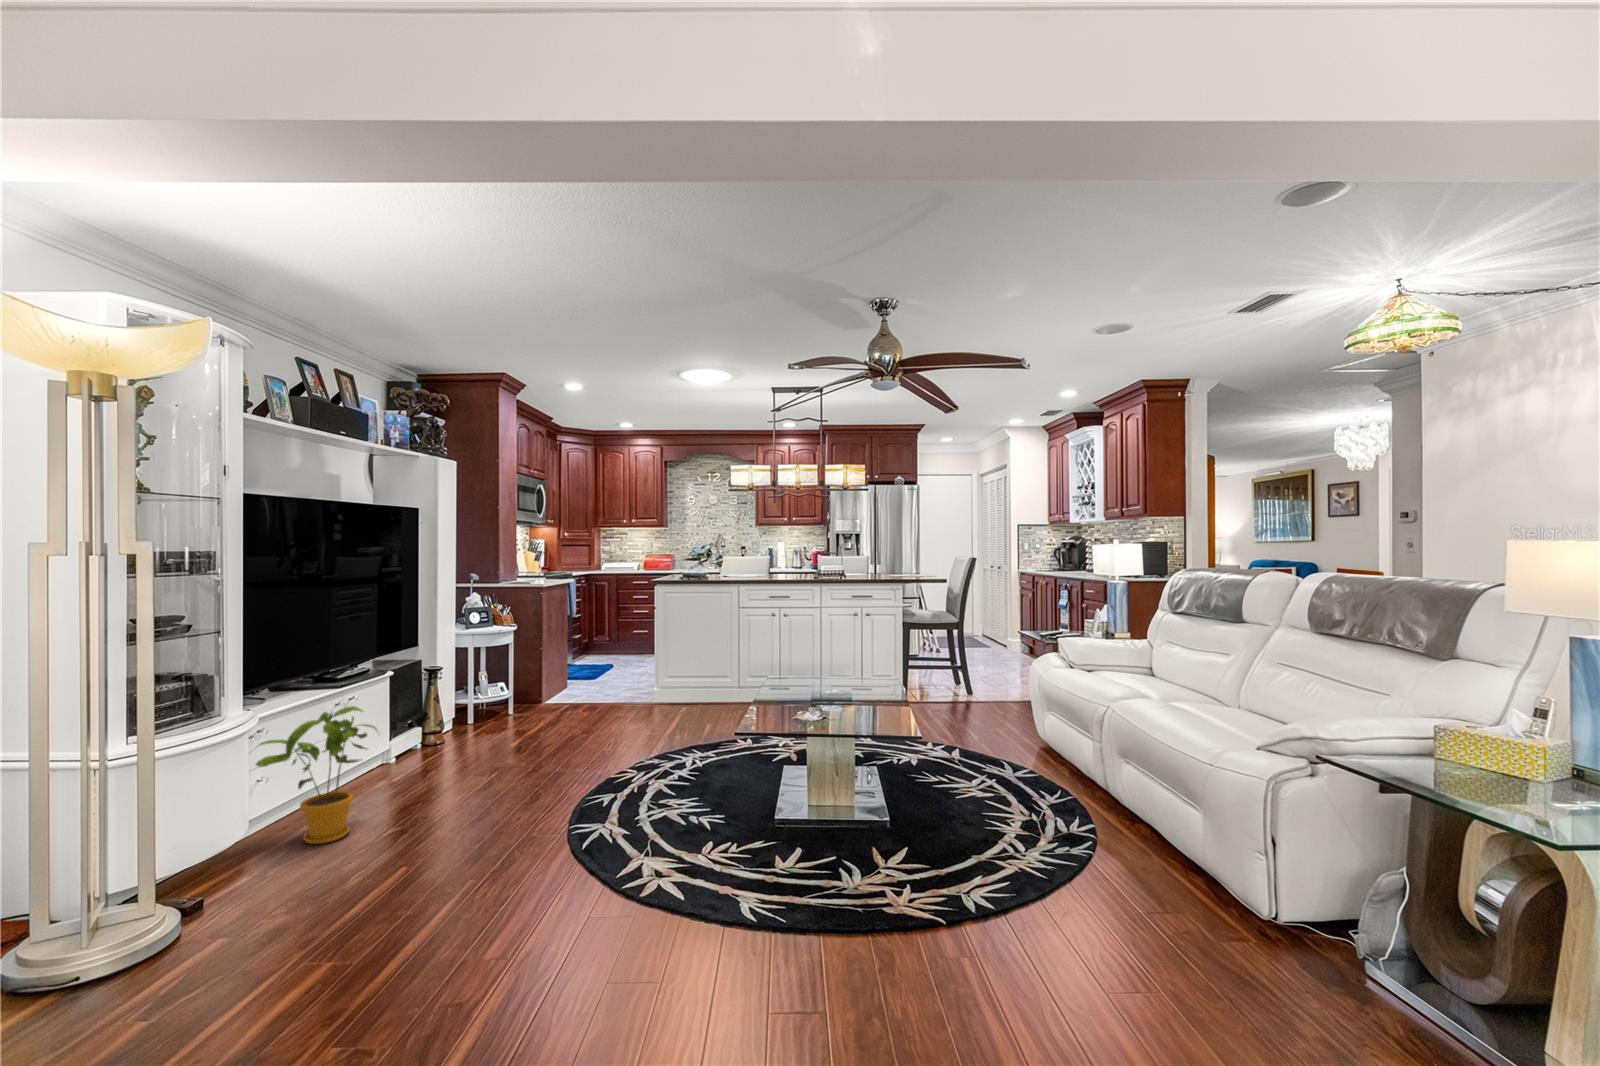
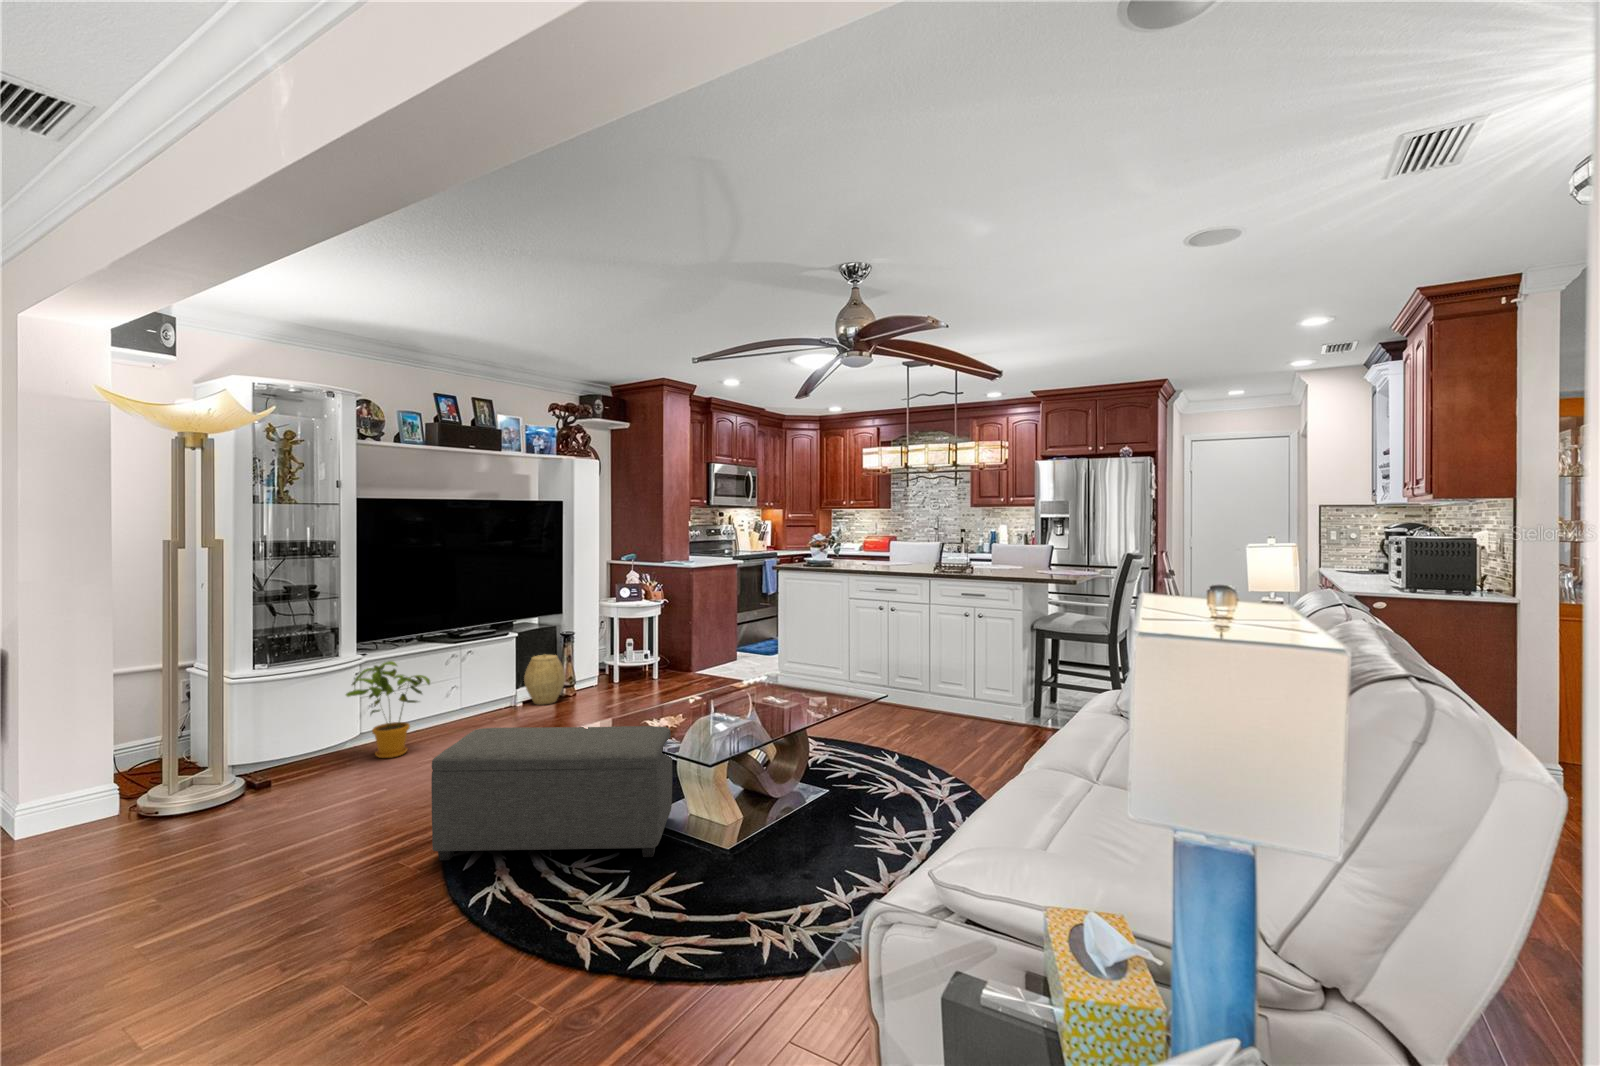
woven basket: none [401,693,455,756] -> present [524,655,565,705]
ottoman: none [599,722,842,903] -> present [431,726,672,860]

